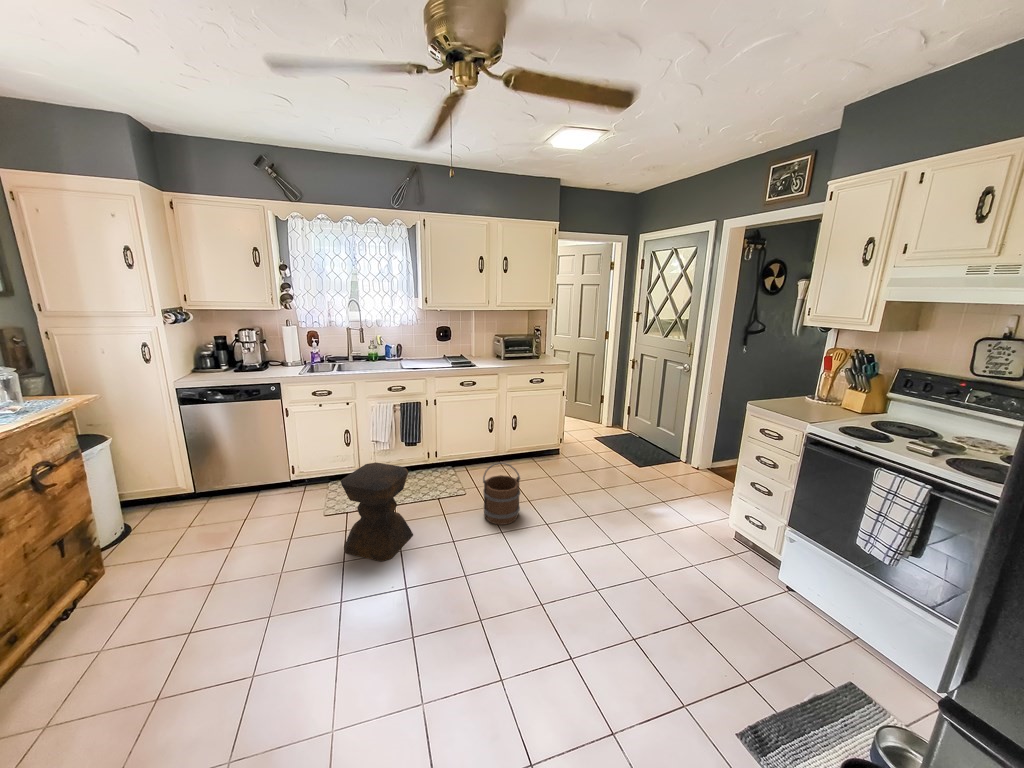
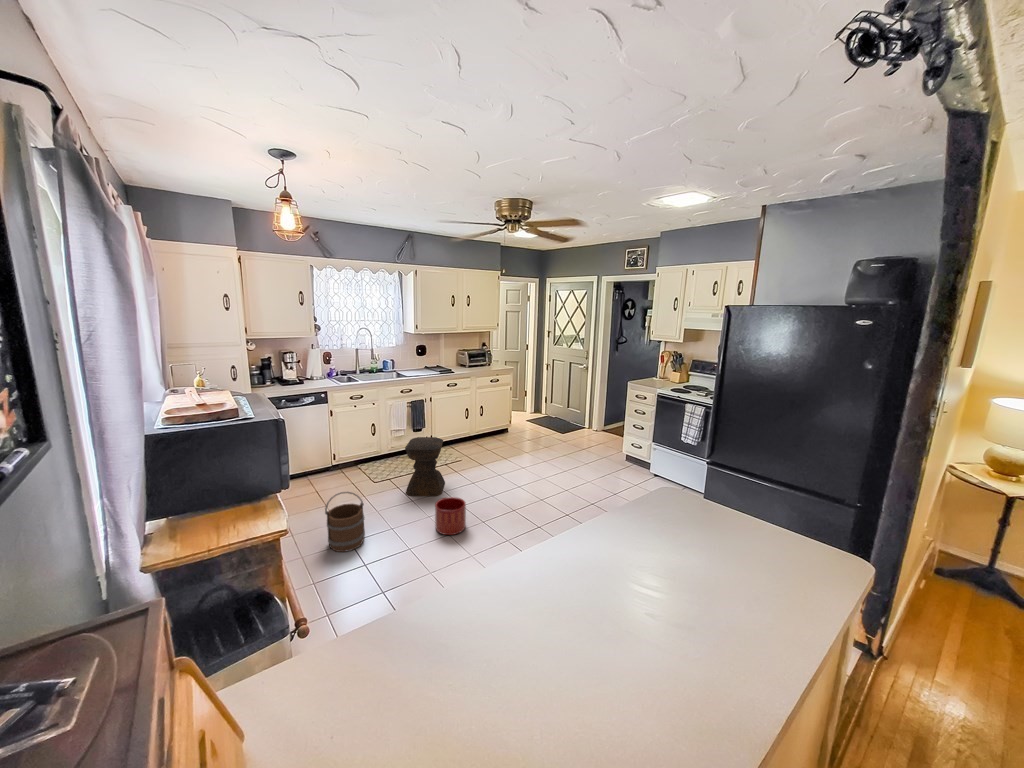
bucket: present [483,463,520,525] -> present [325,492,365,552]
planter: none [315,587,376,666] -> present [435,497,466,535]

